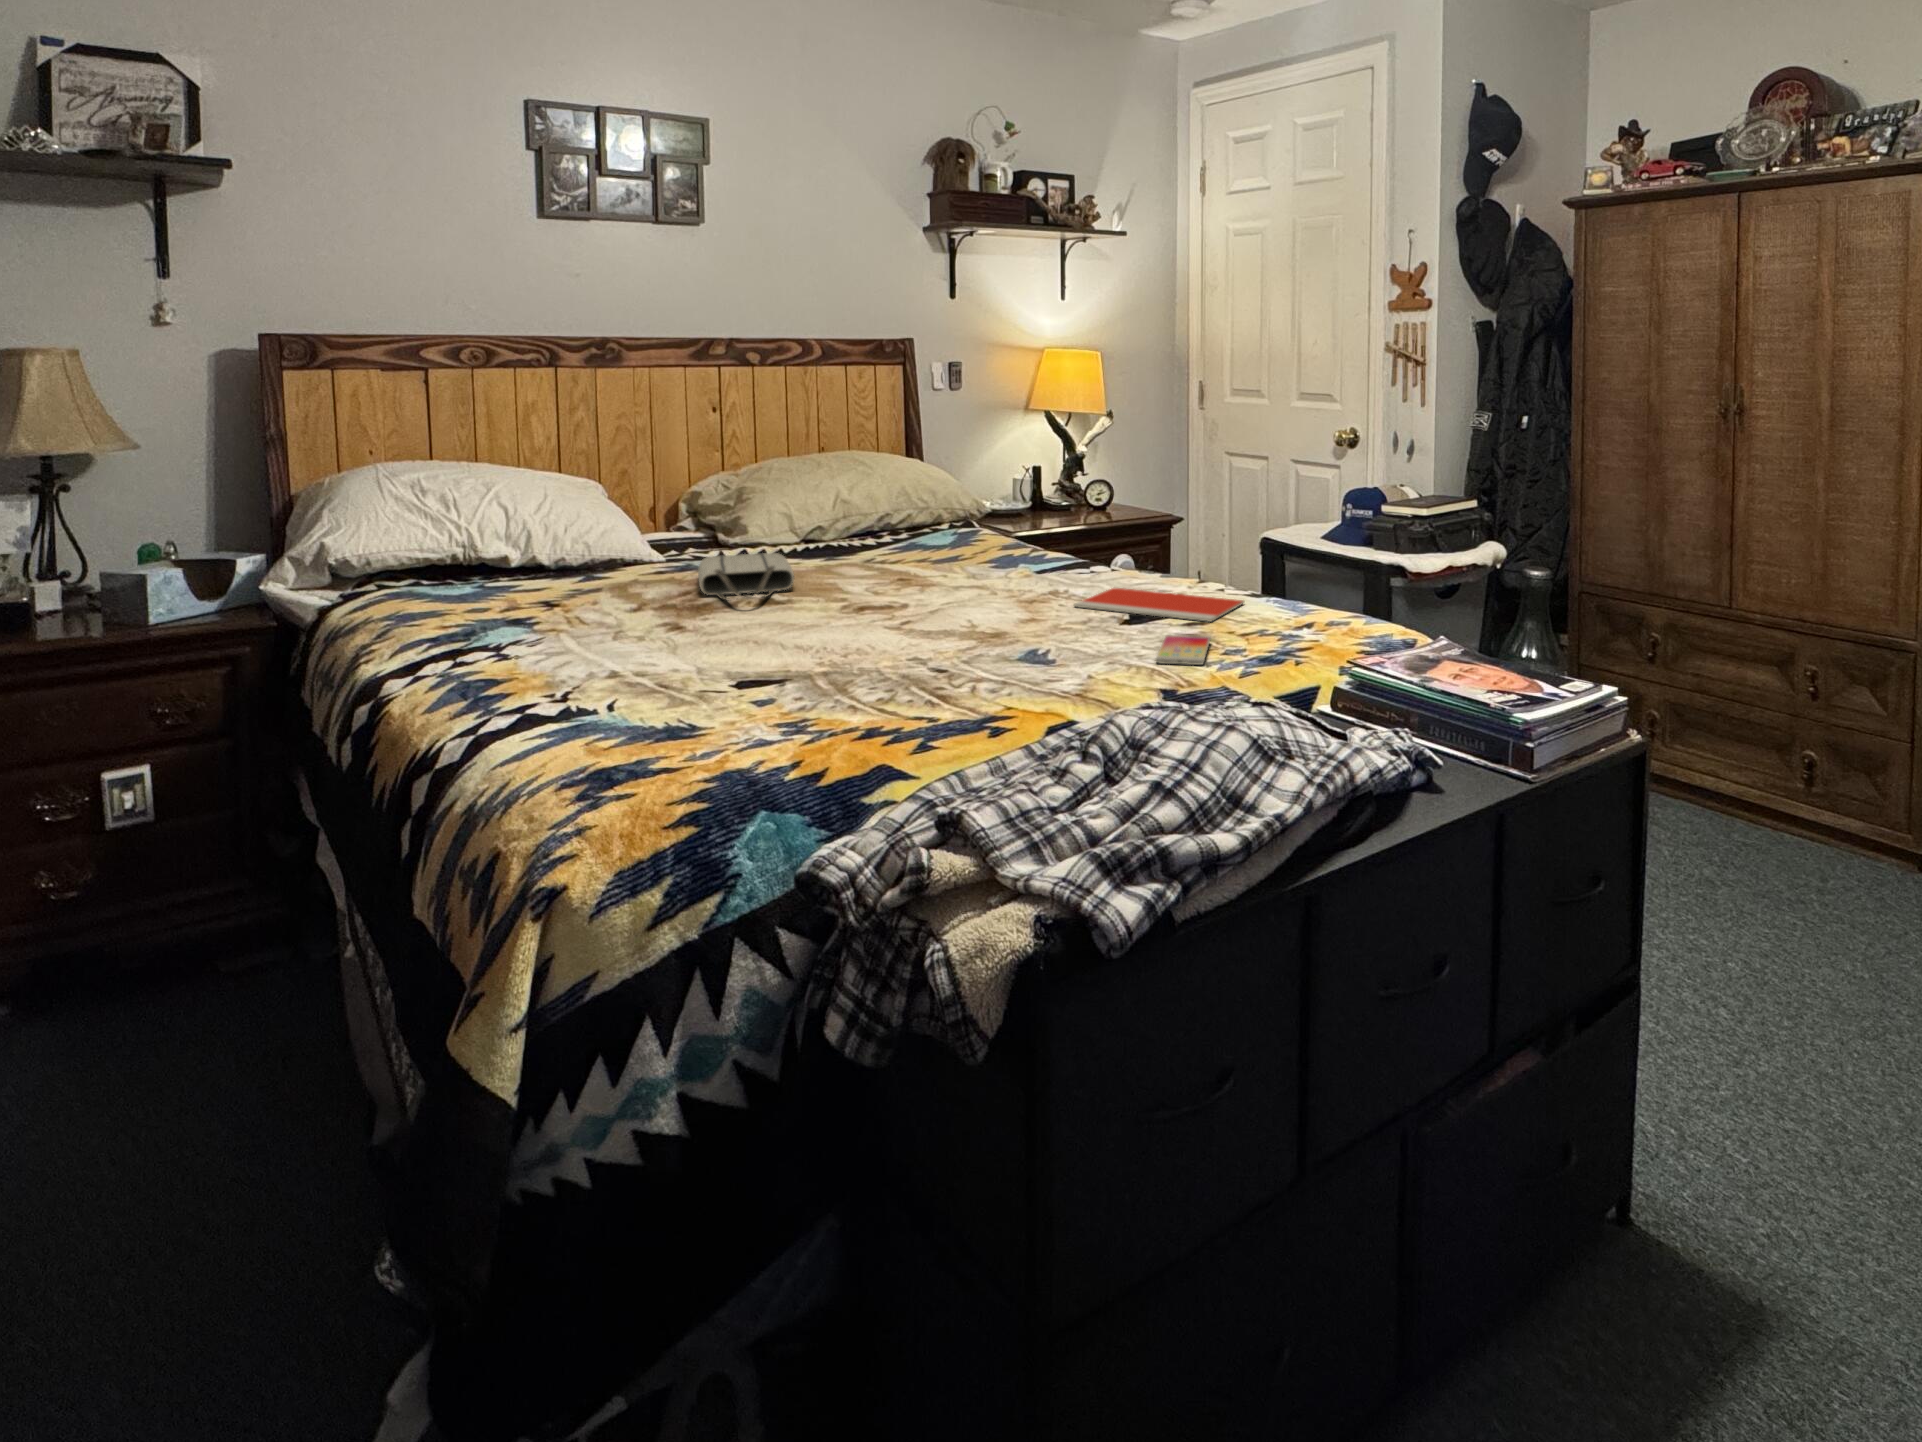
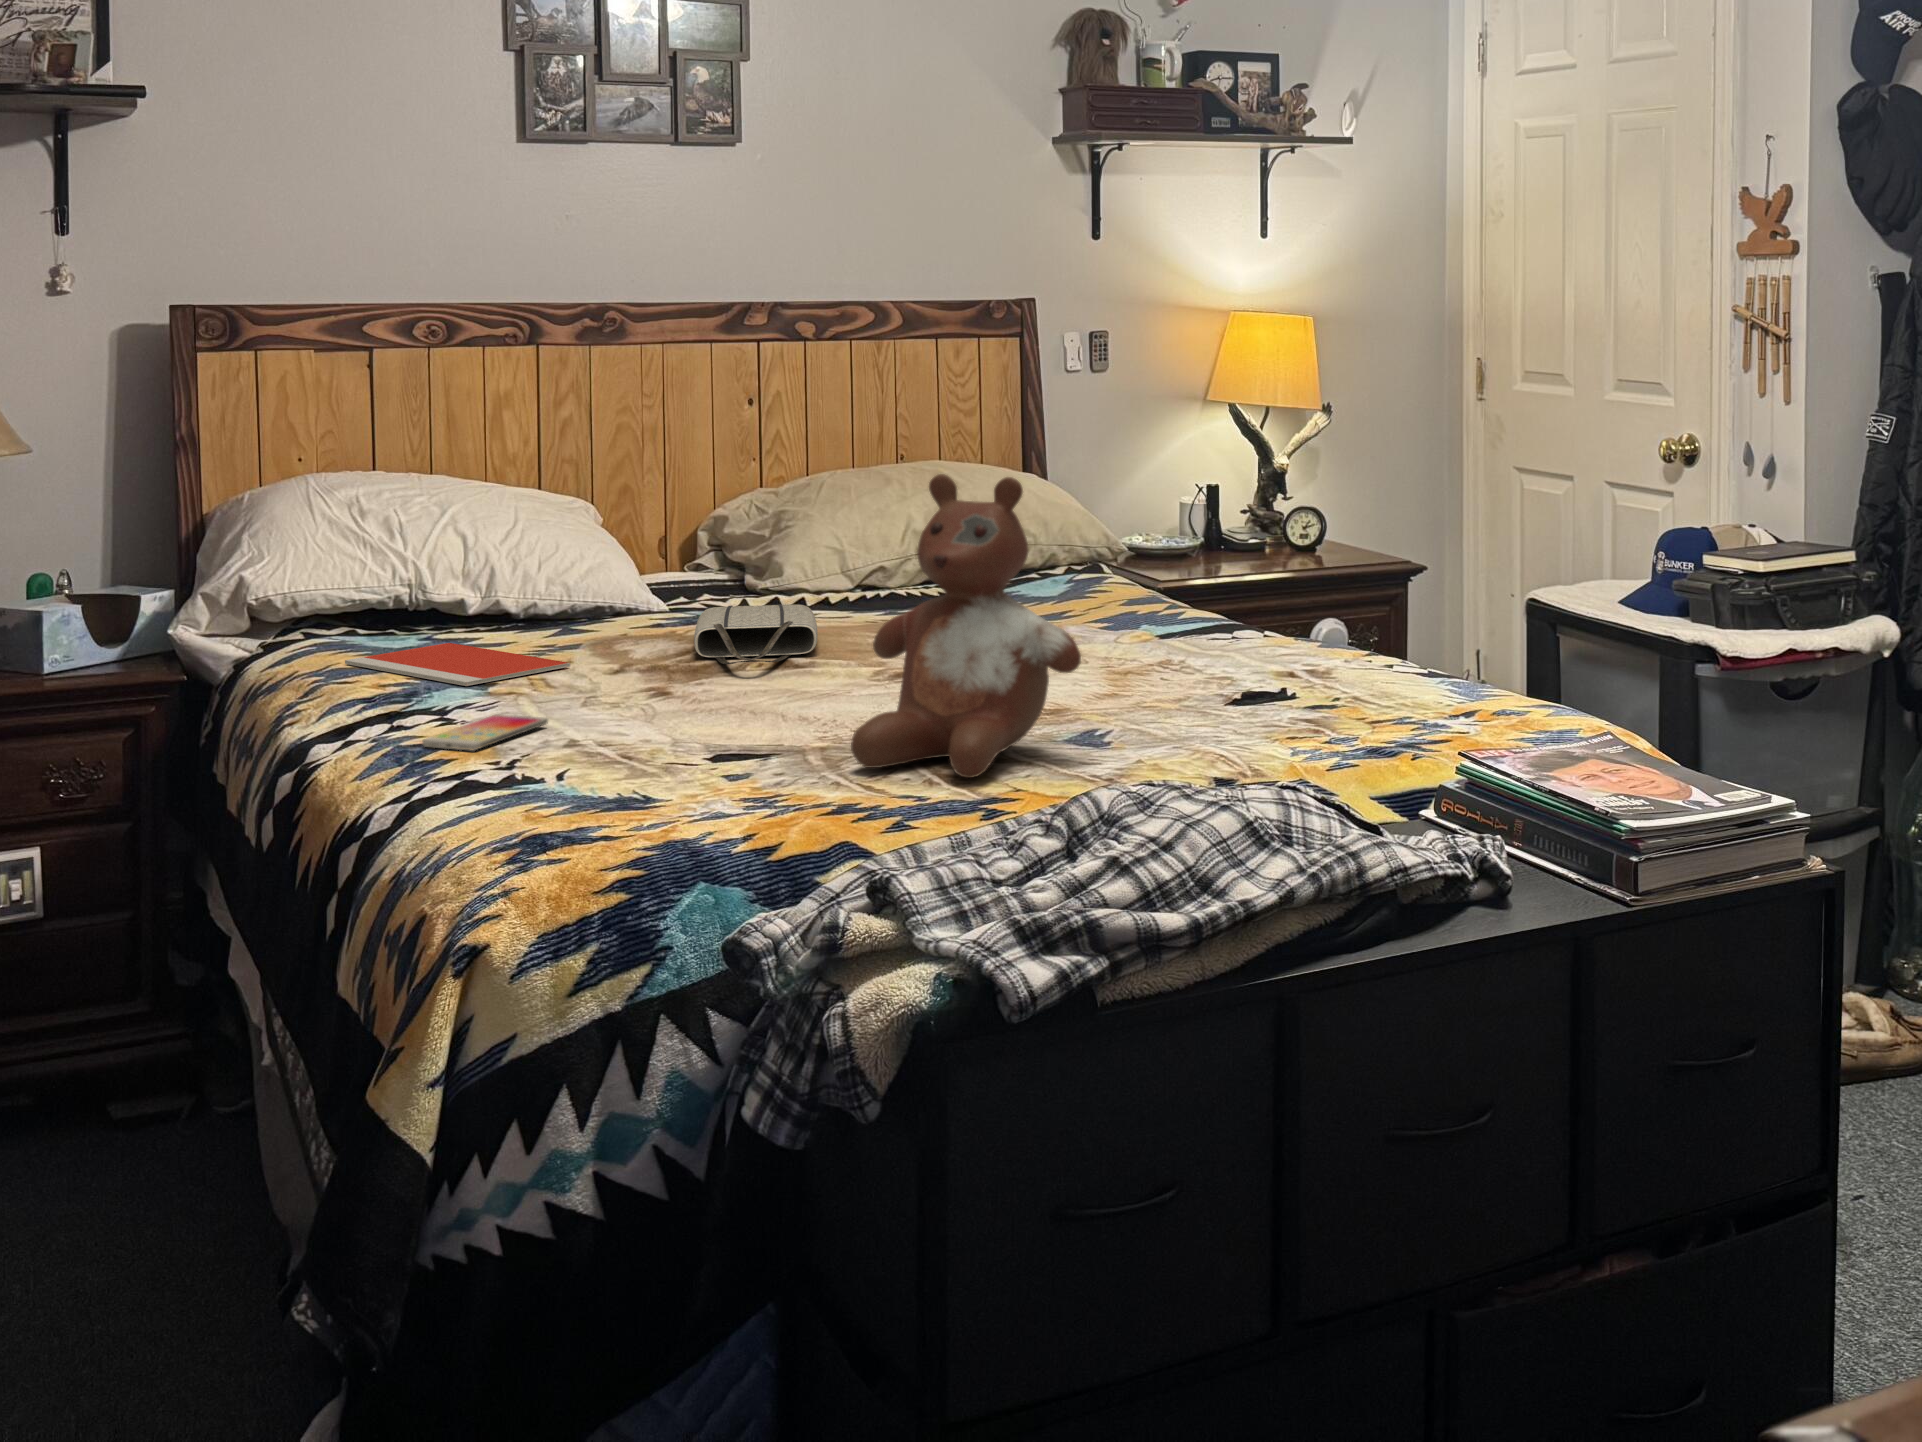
stuffed bear: none [857,451,1036,692] -> present [851,474,1081,778]
notebook: present [1074,588,1244,622] -> present [345,643,570,686]
smartphone: present [1156,635,1211,665] -> present [422,714,548,751]

